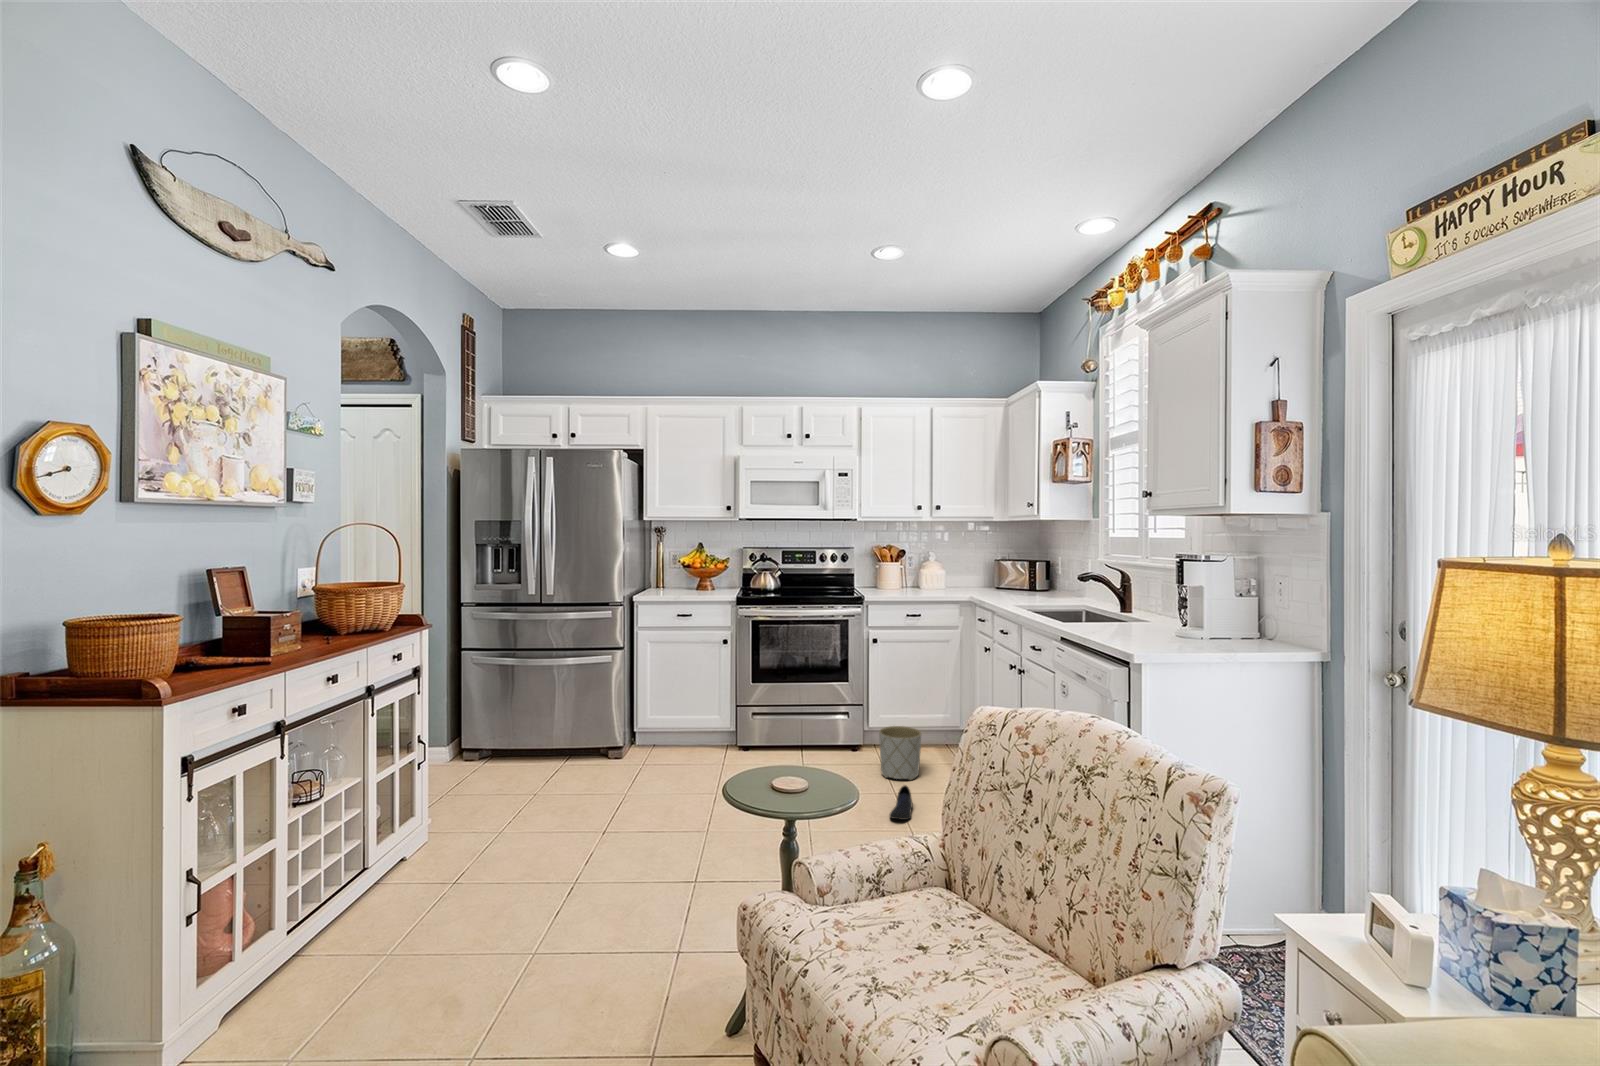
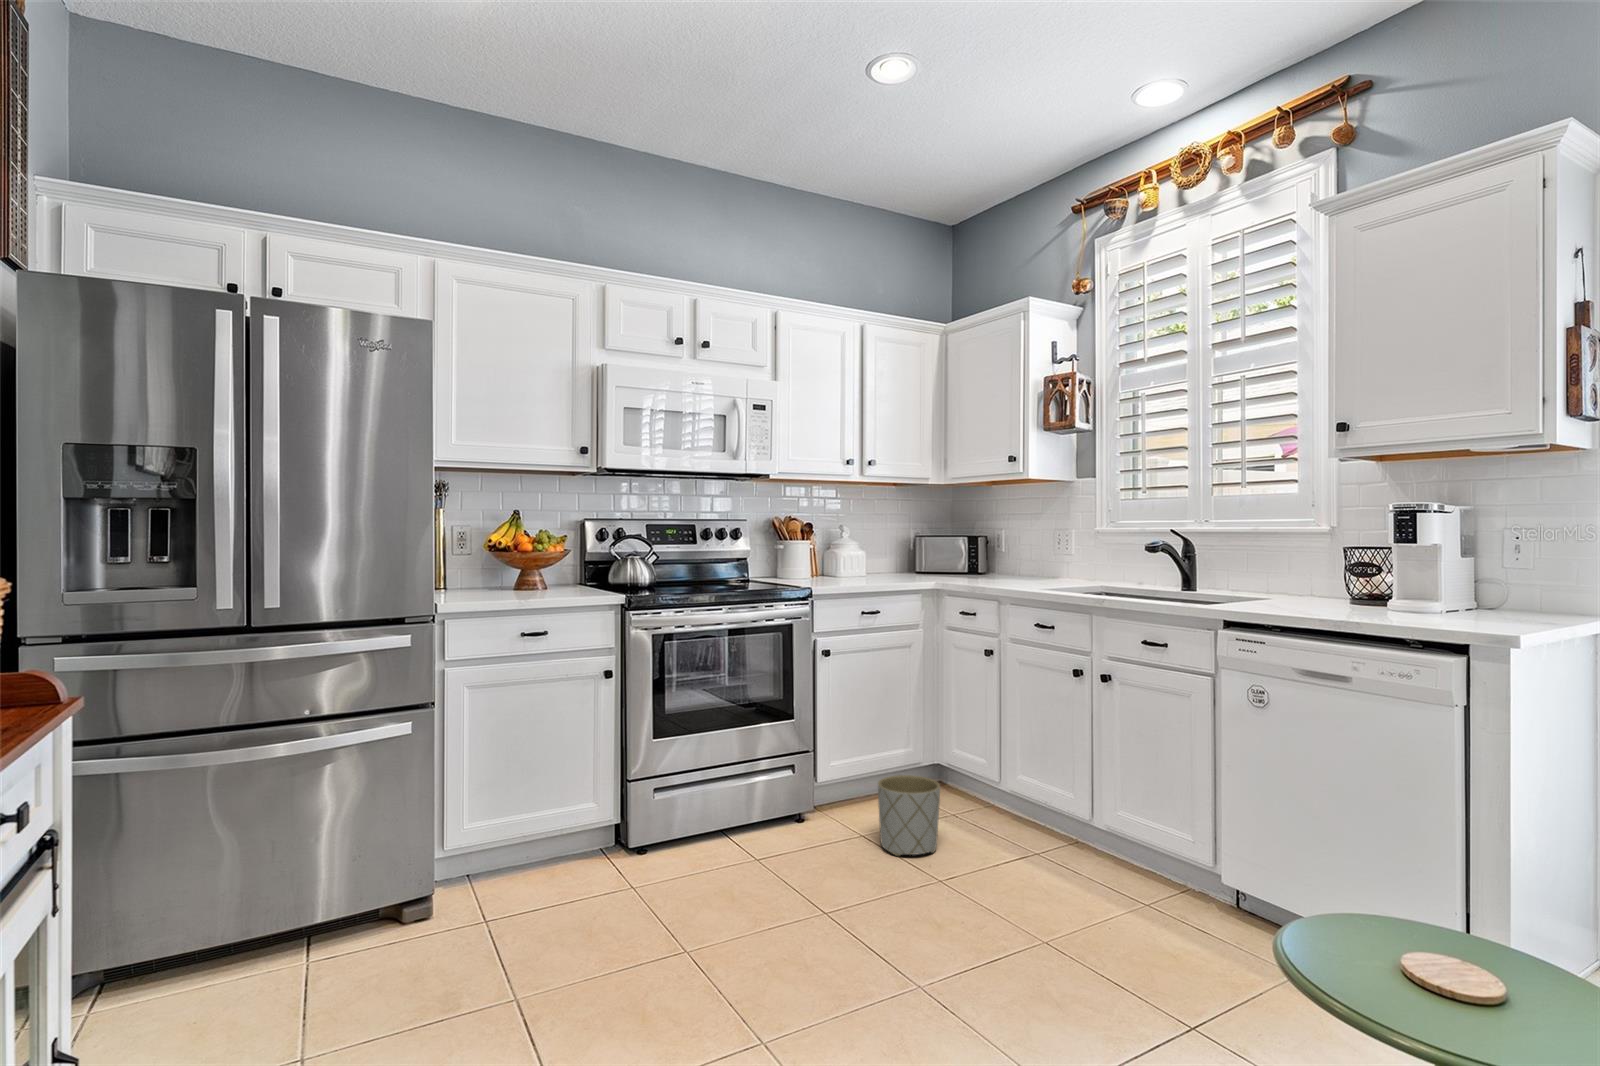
shoe: present [890,785,912,820] -> none [967,861,1013,916]

